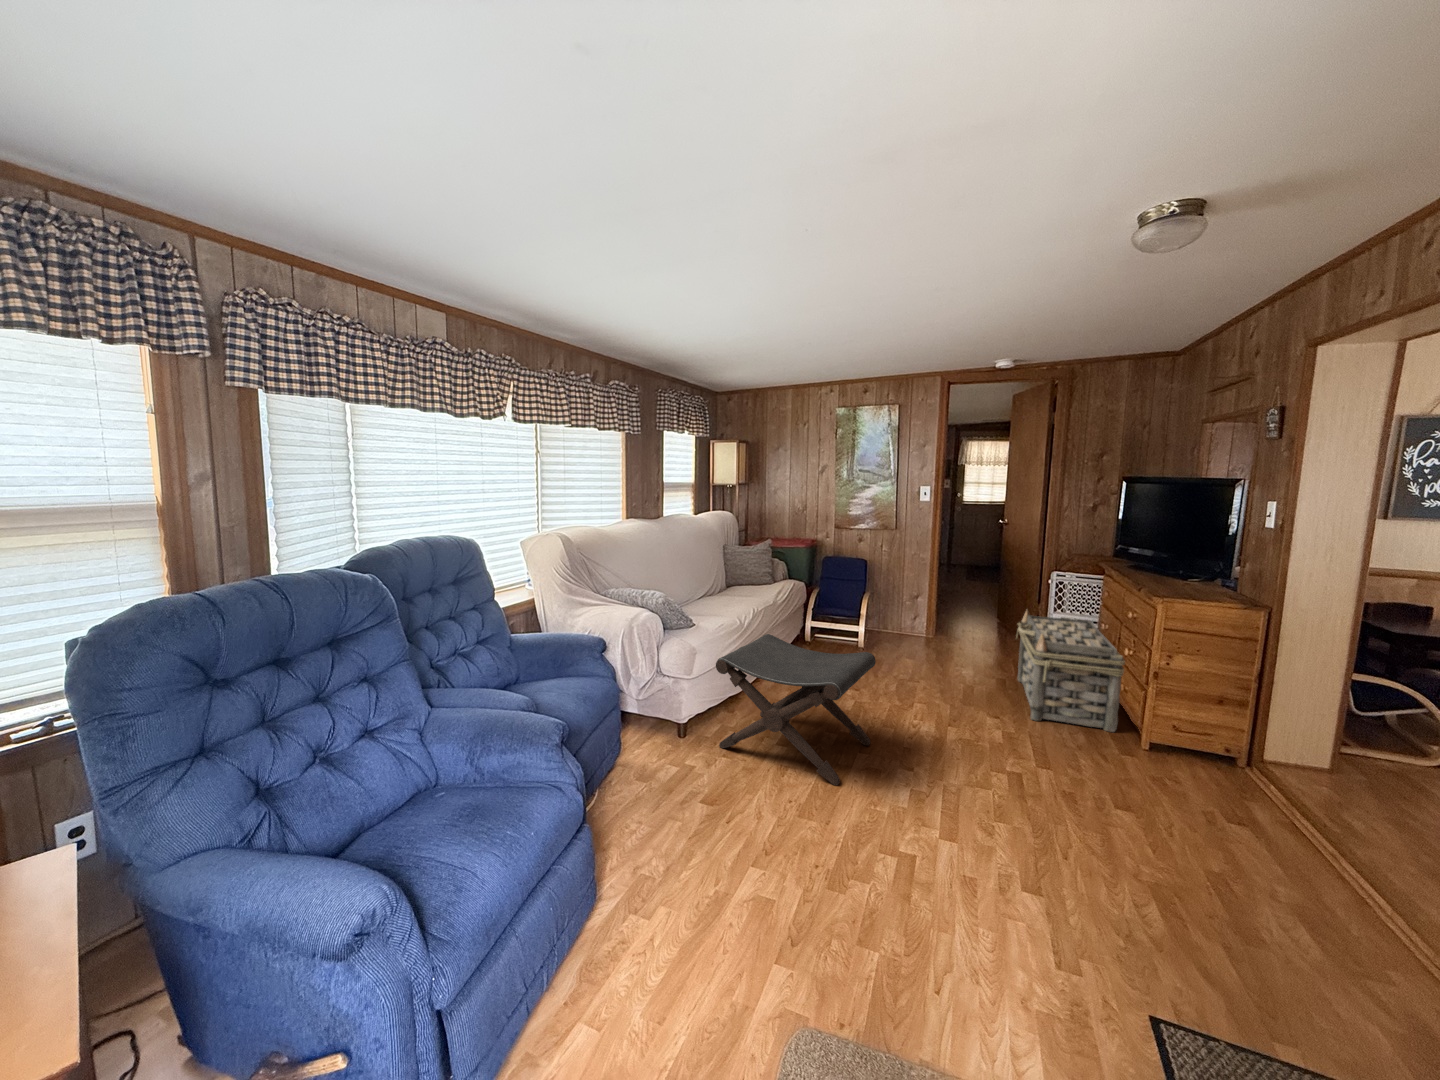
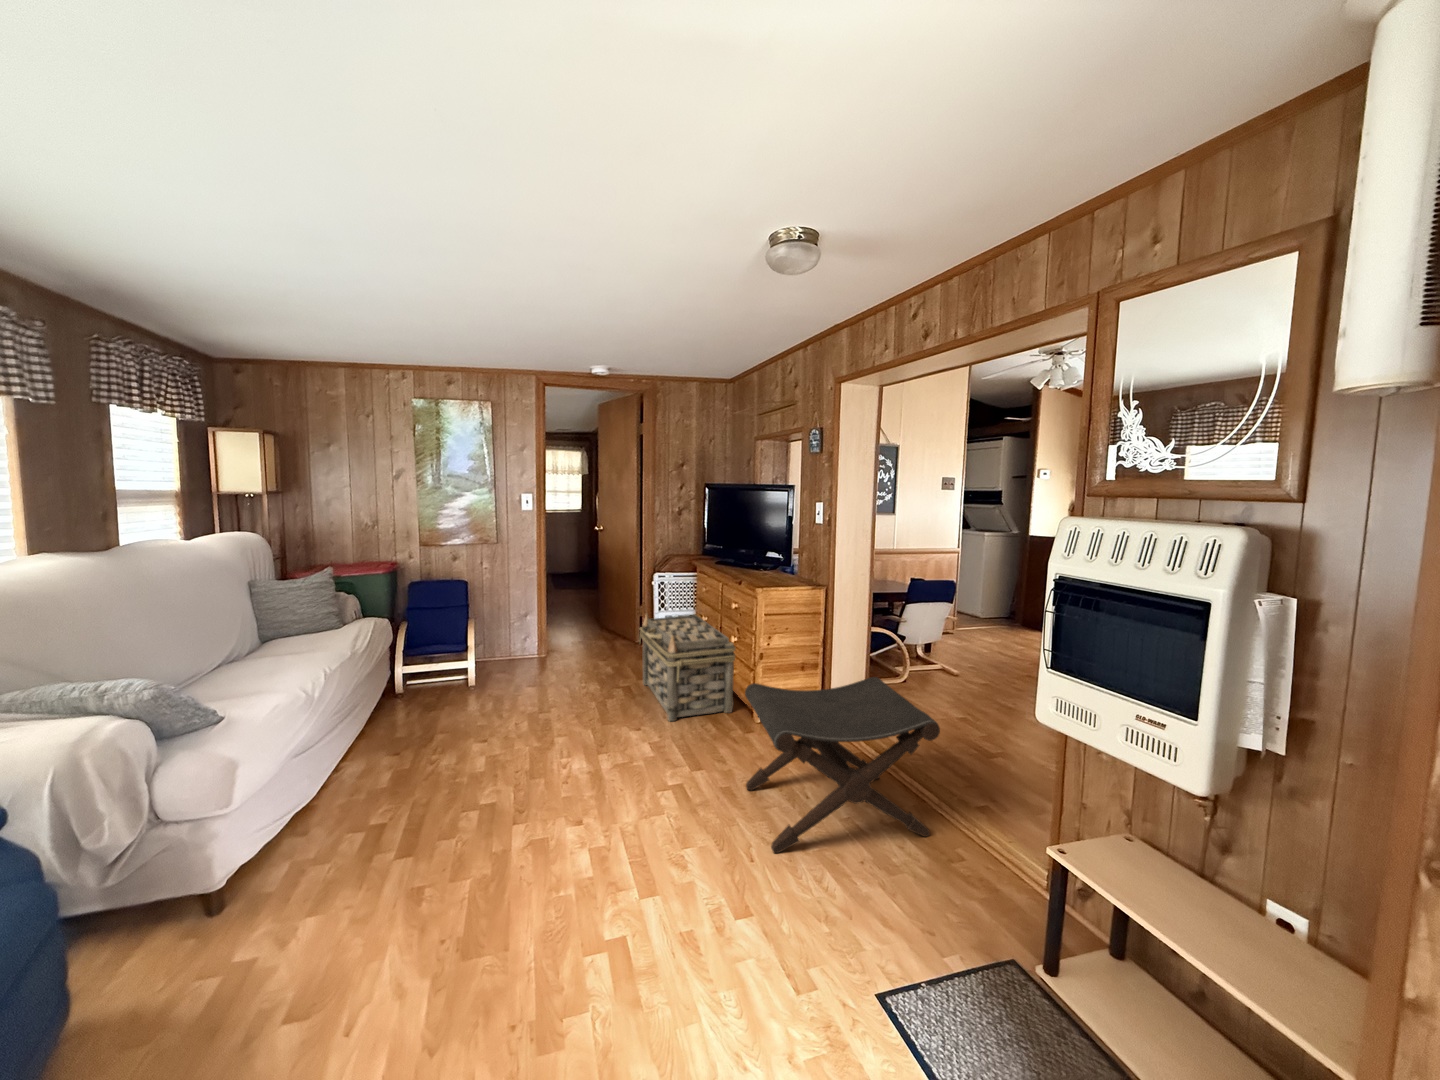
footstool: present [716,634,876,785] -> present [745,677,940,853]

